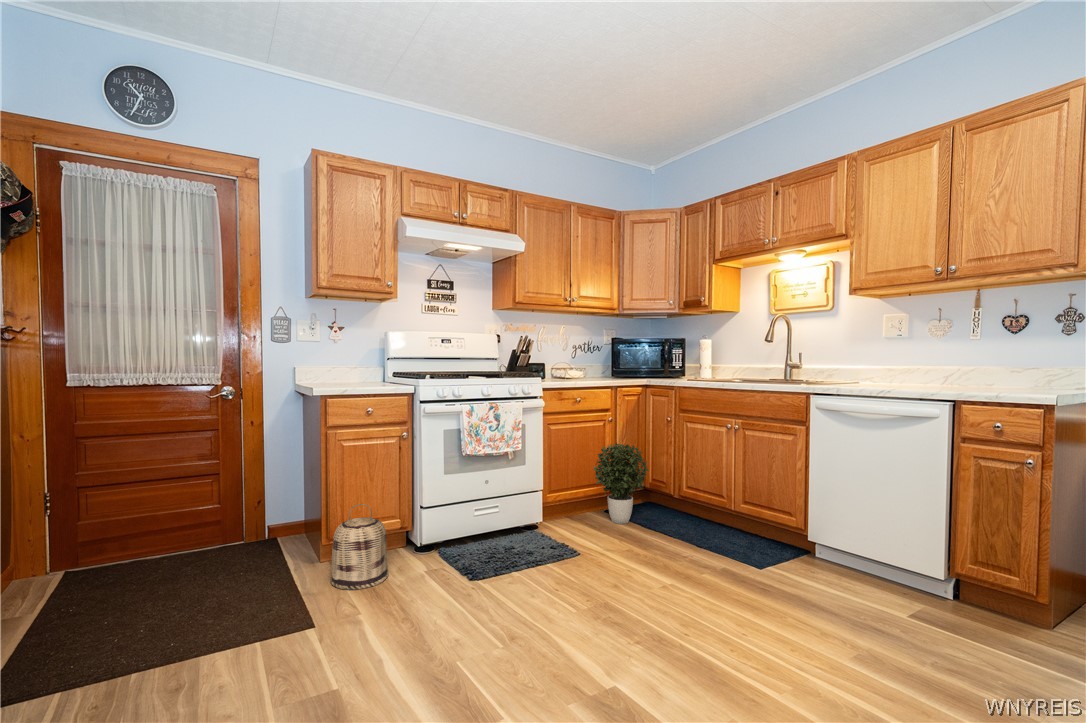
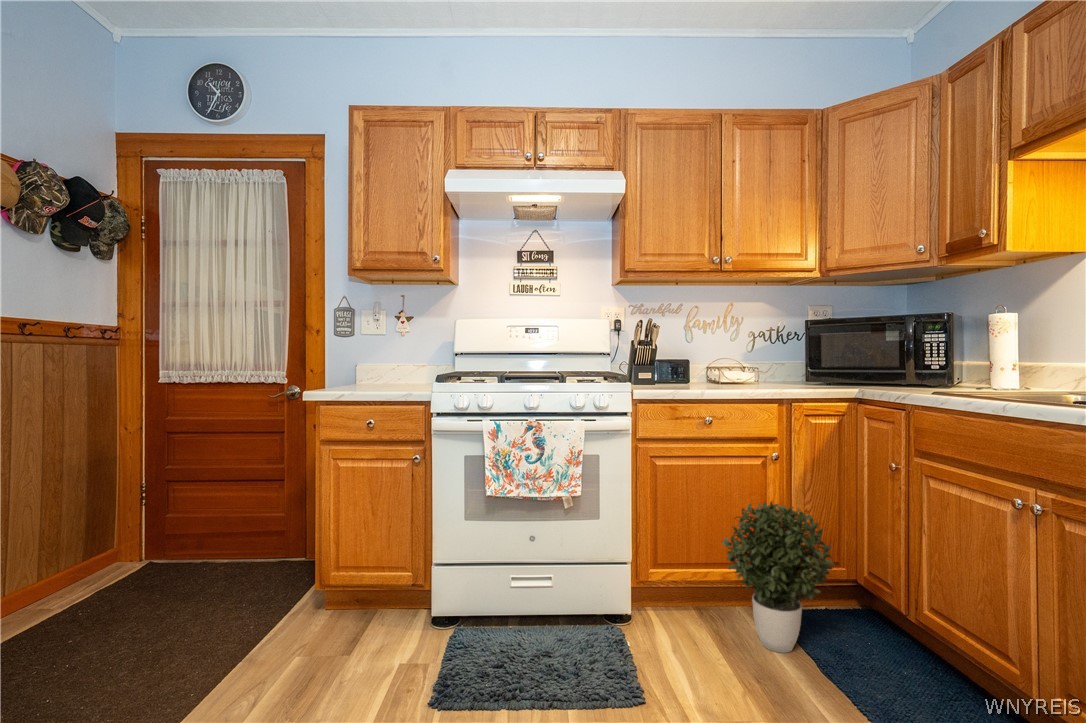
basket: present [331,504,388,590] -> none [275,548,356,670]

